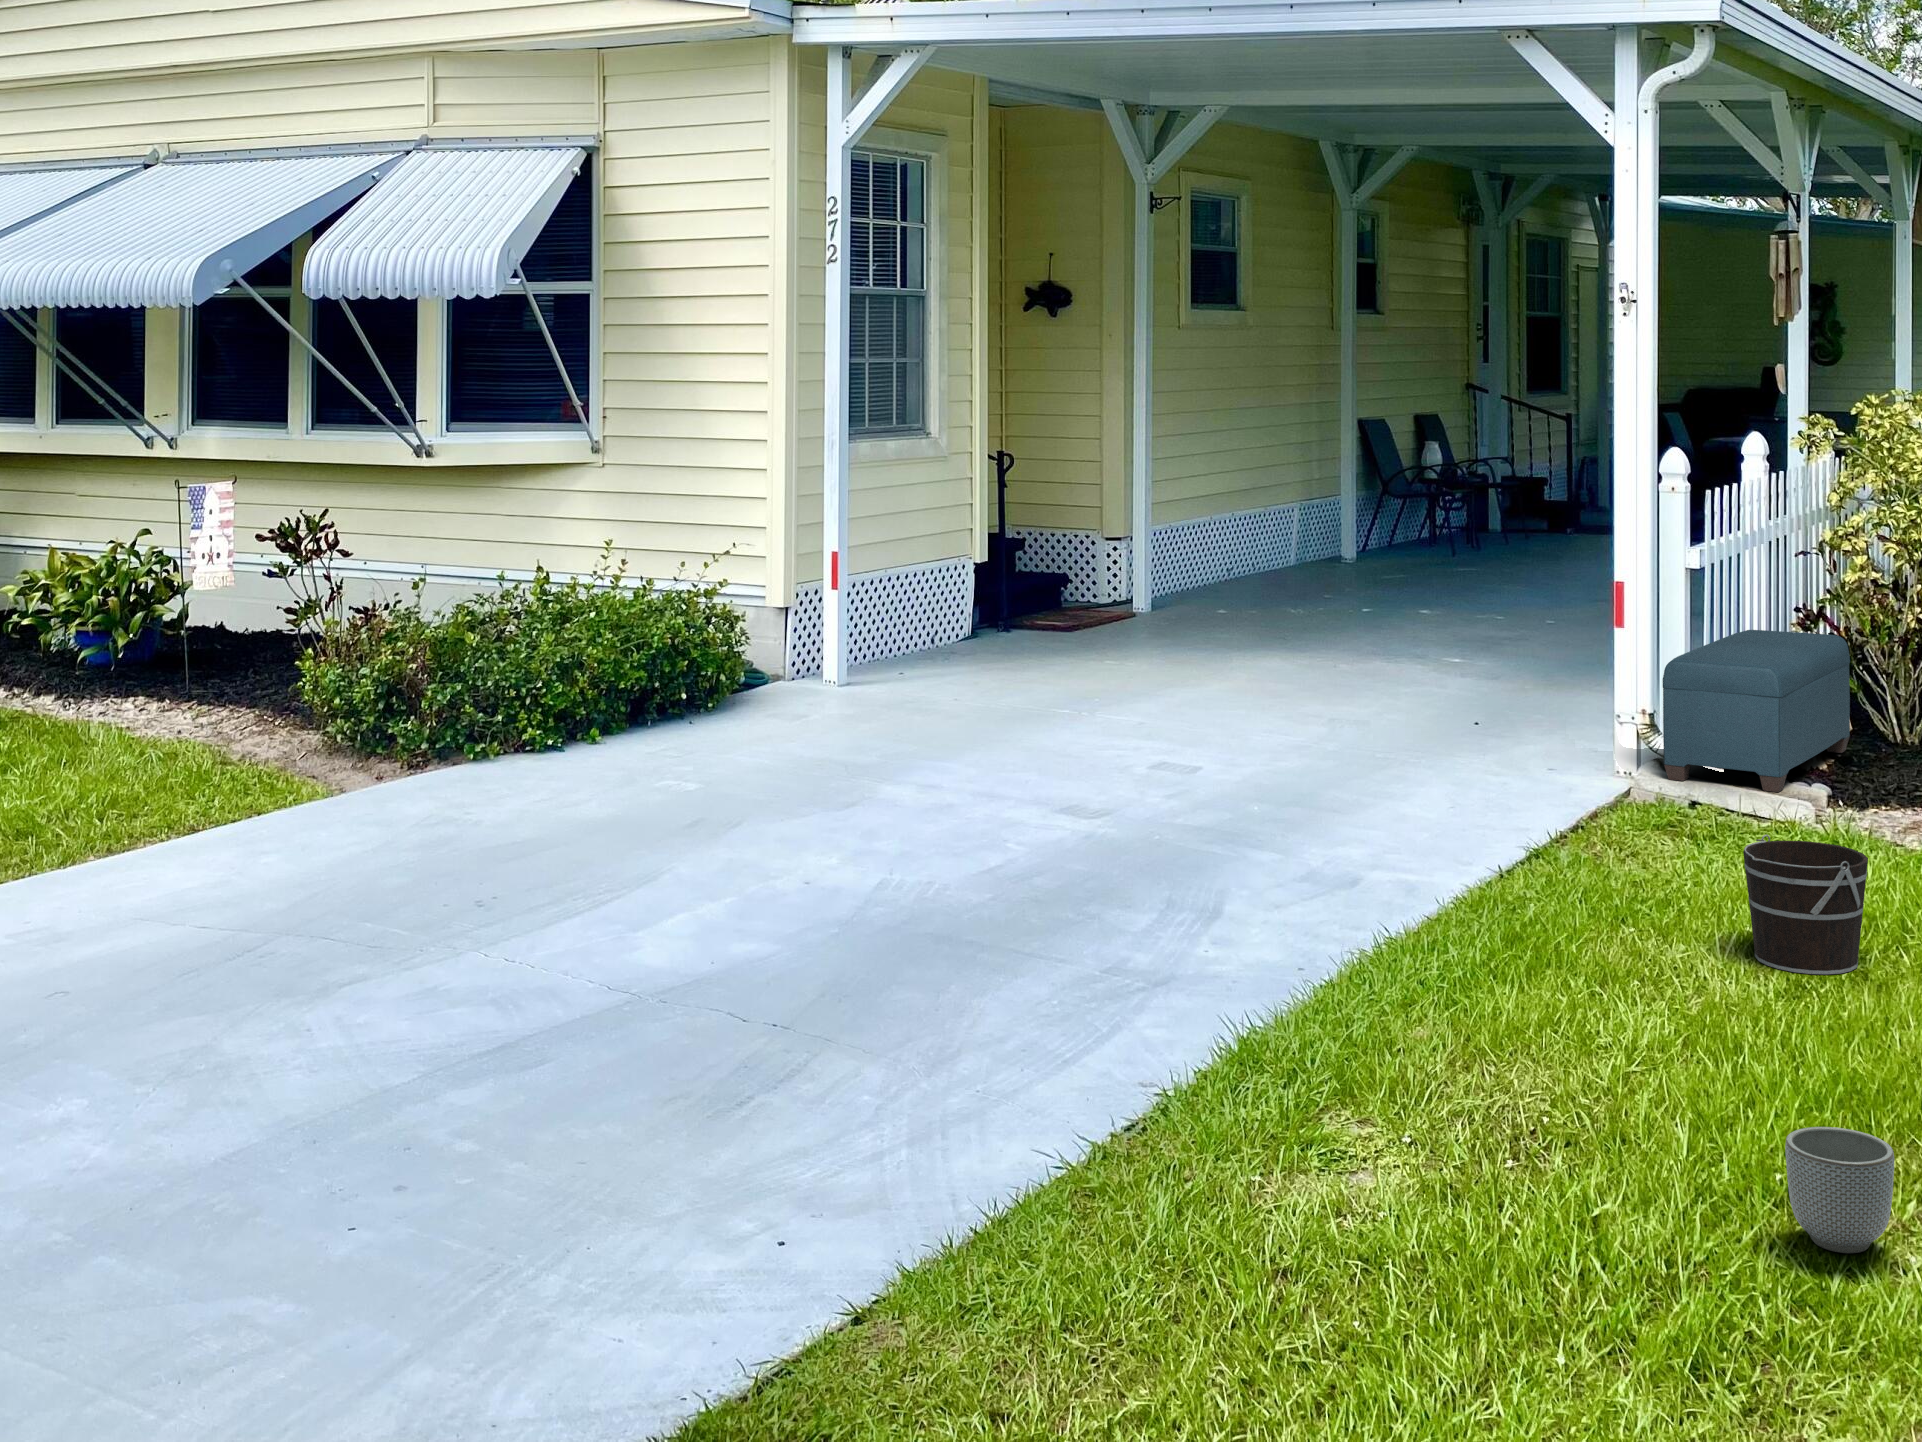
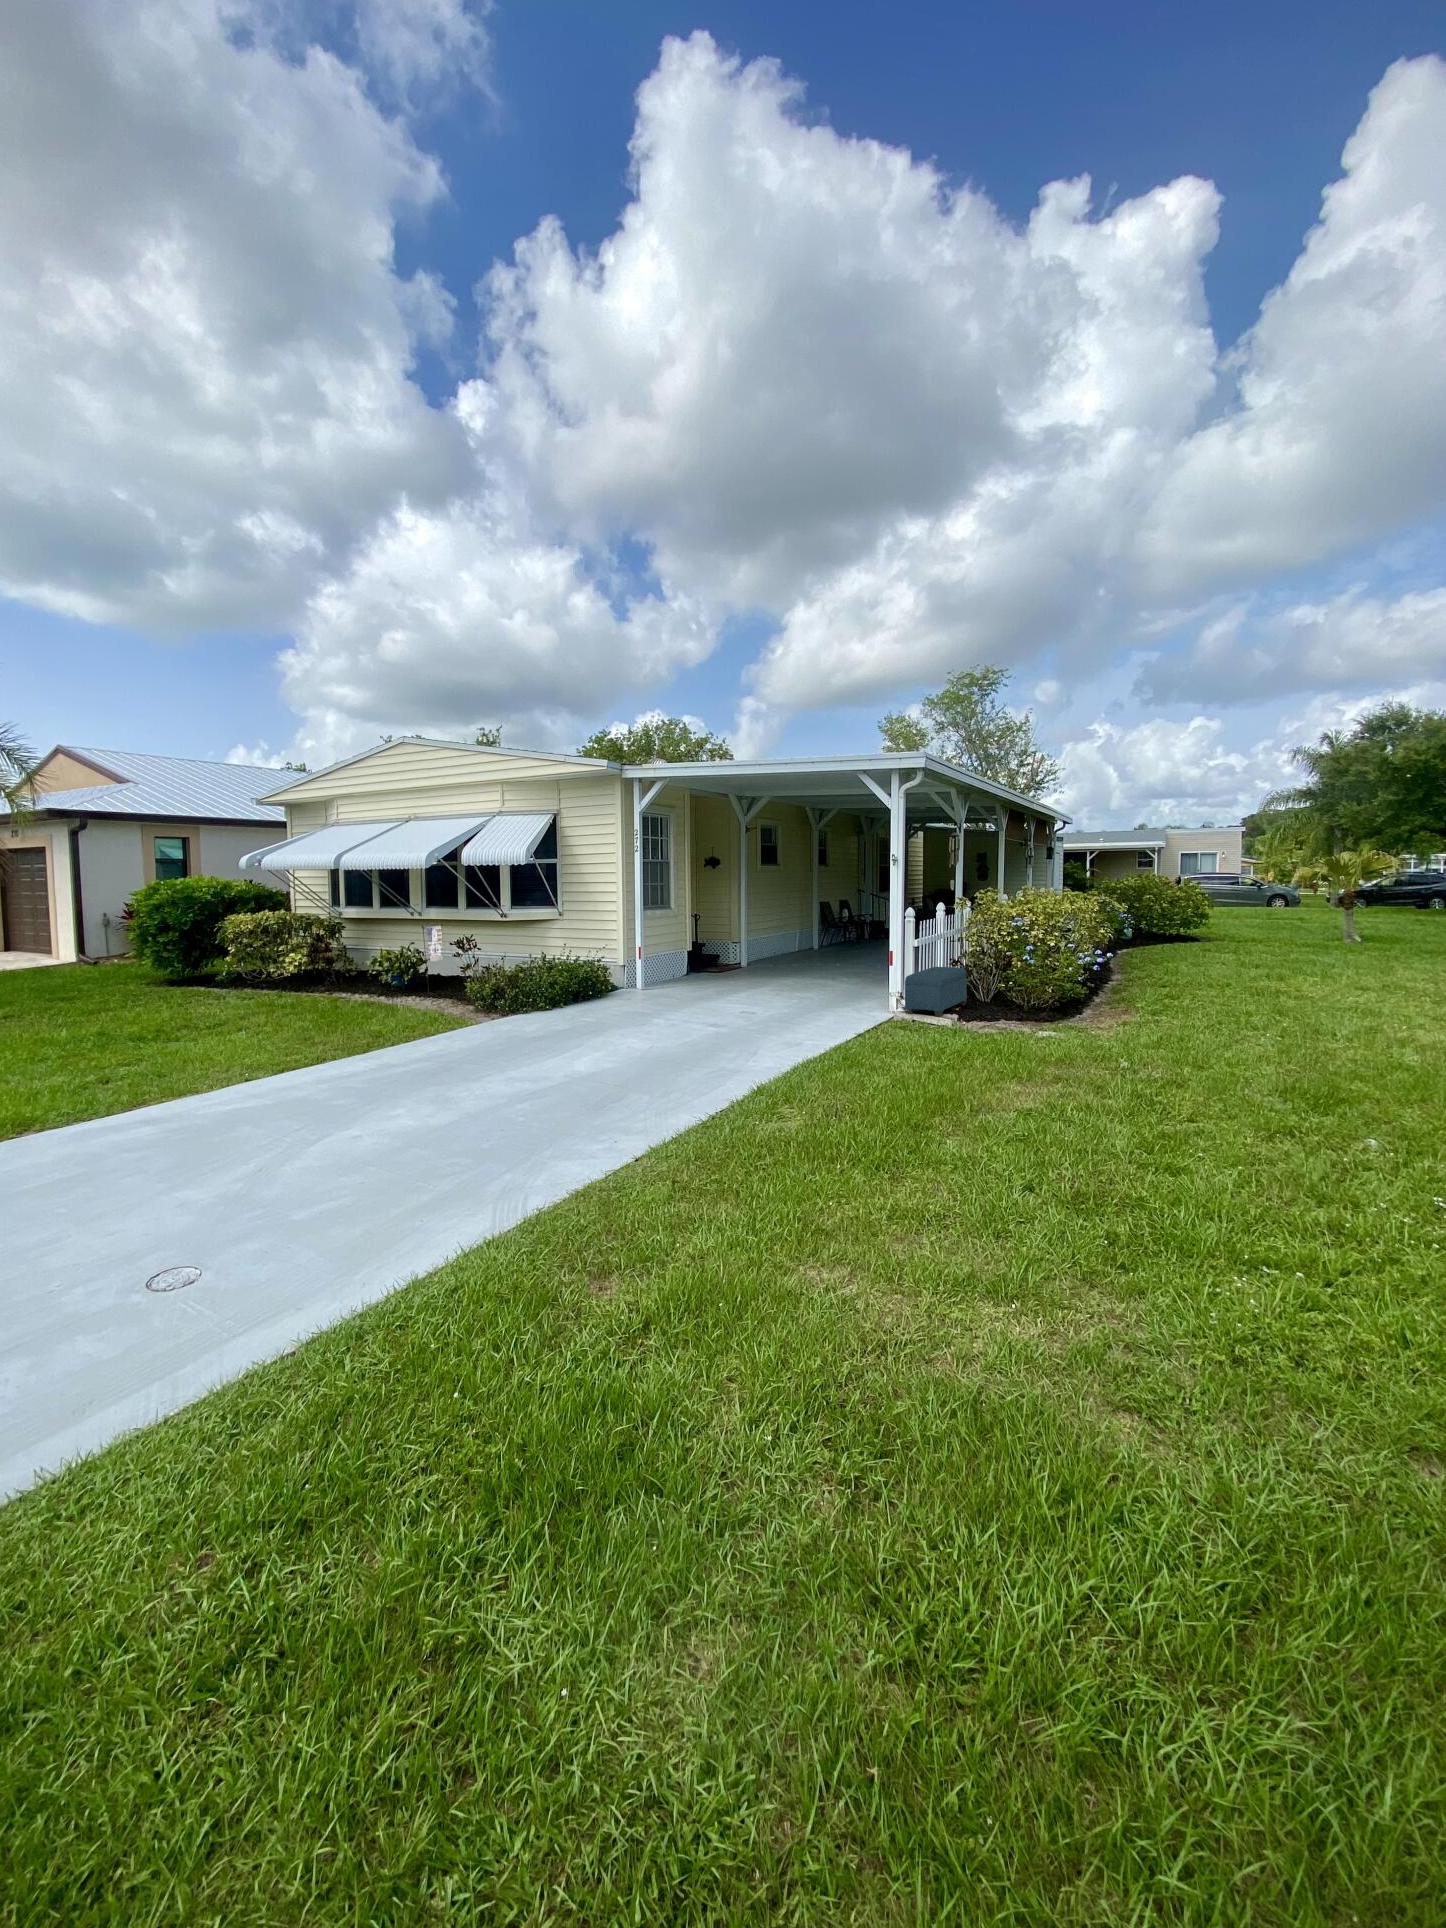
bucket: present [1743,835,1868,974] -> none [917,1025,955,1065]
planter: present [1785,1127,1894,1253] -> none [910,1099,941,1133]

